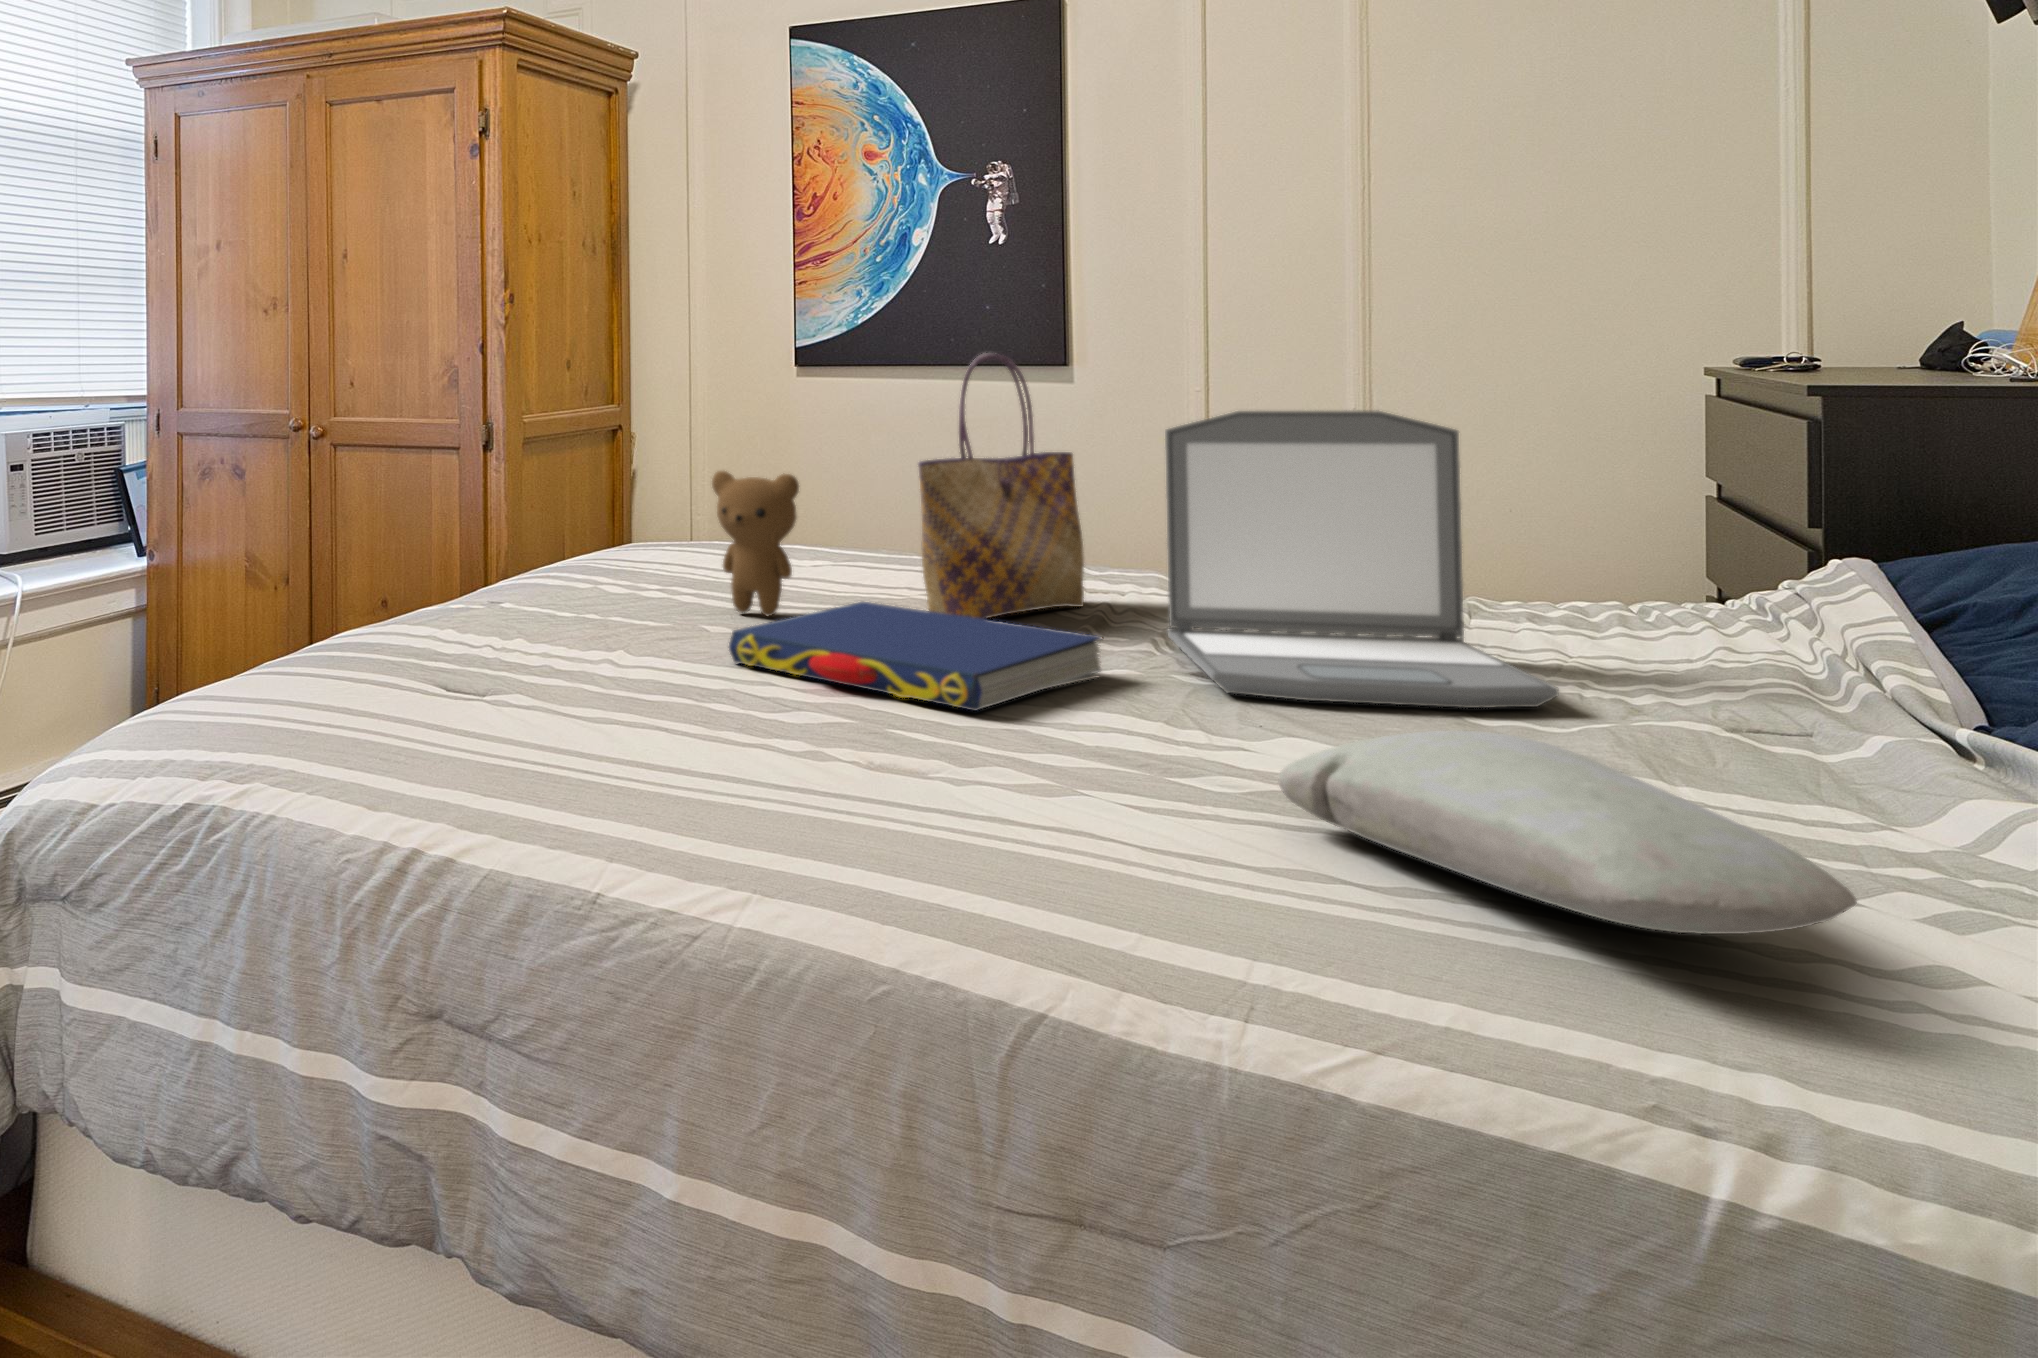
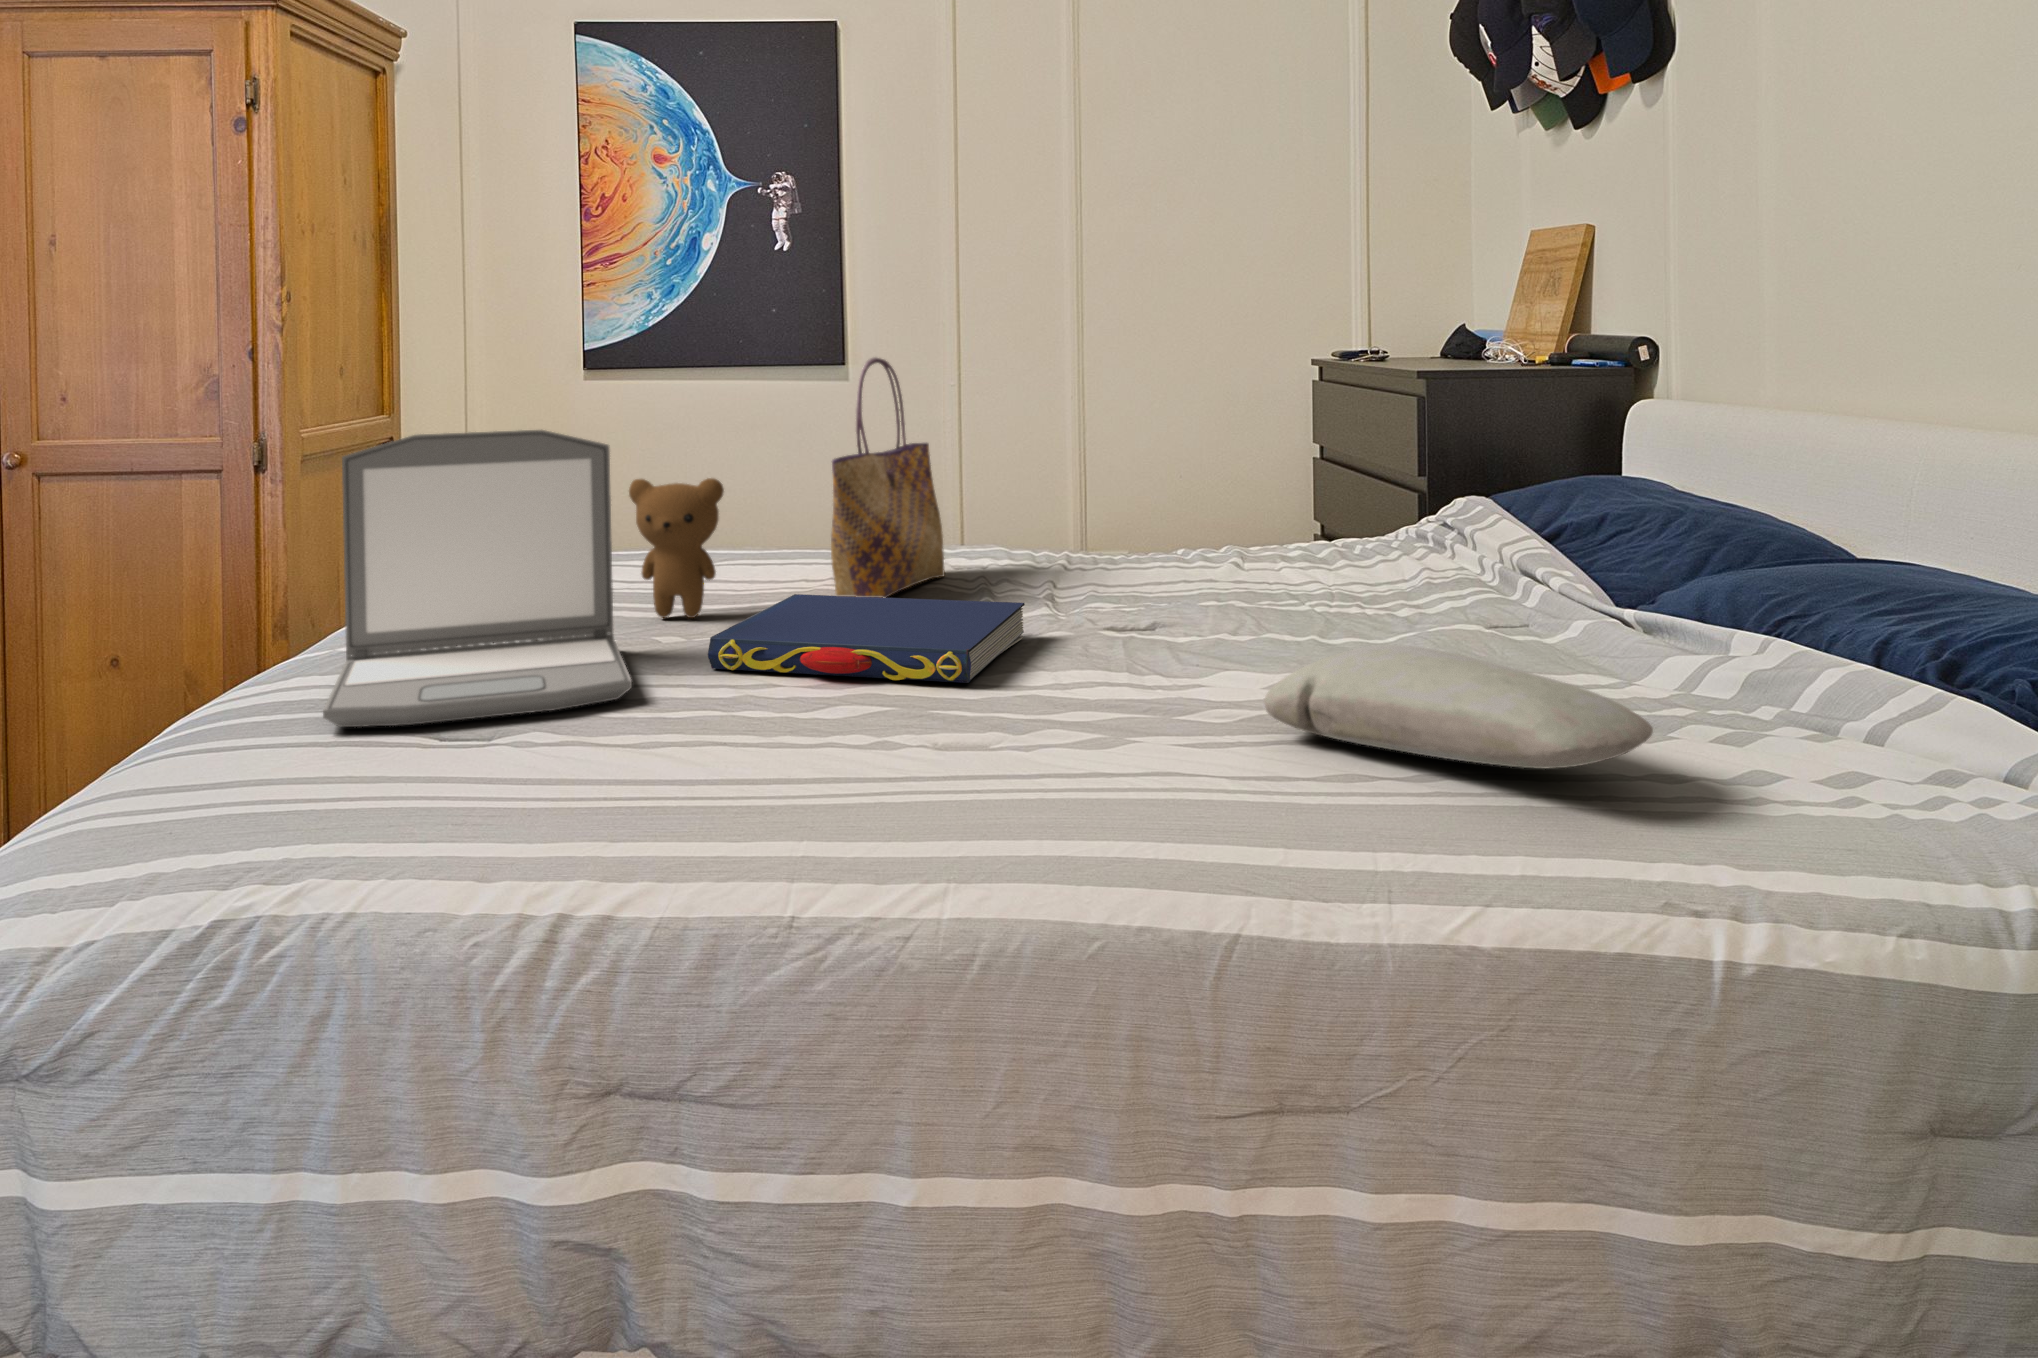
laptop: present [1165,410,1558,708] -> present [323,430,632,727]

